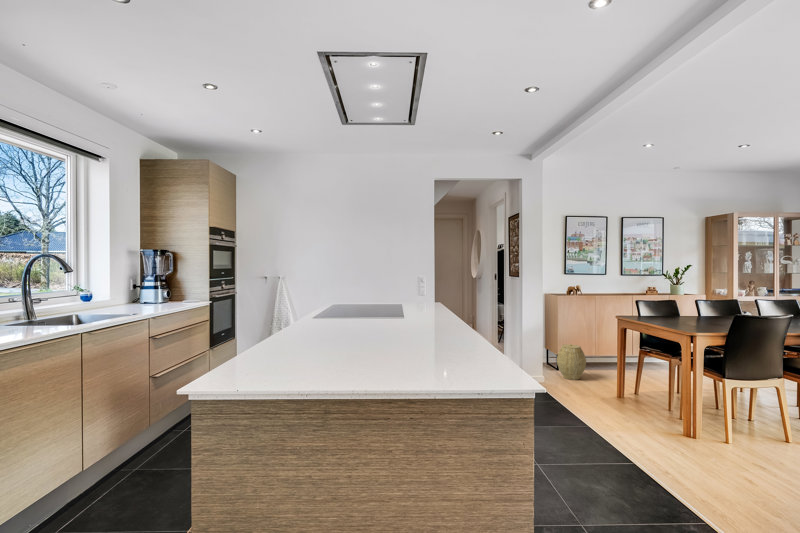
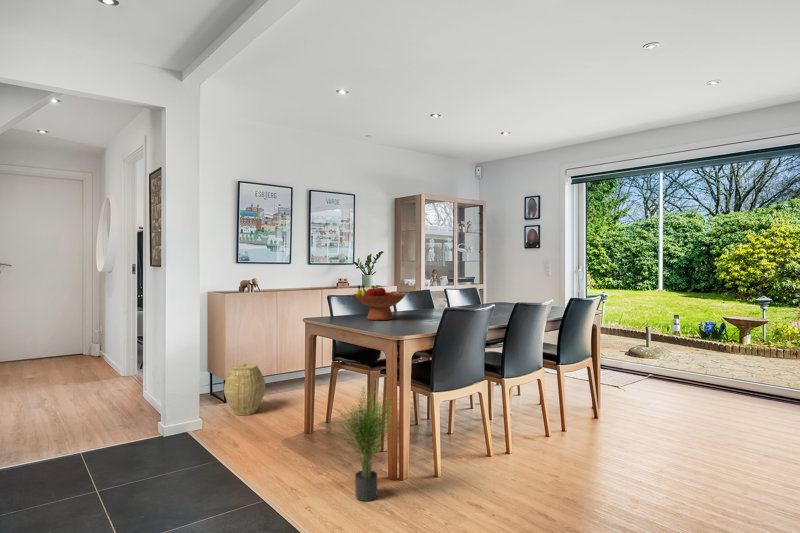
fruit bowl: none [658,294,706,322] -> present [354,285,406,320]
potted plant: none [632,365,691,447] -> present [339,392,393,501]

